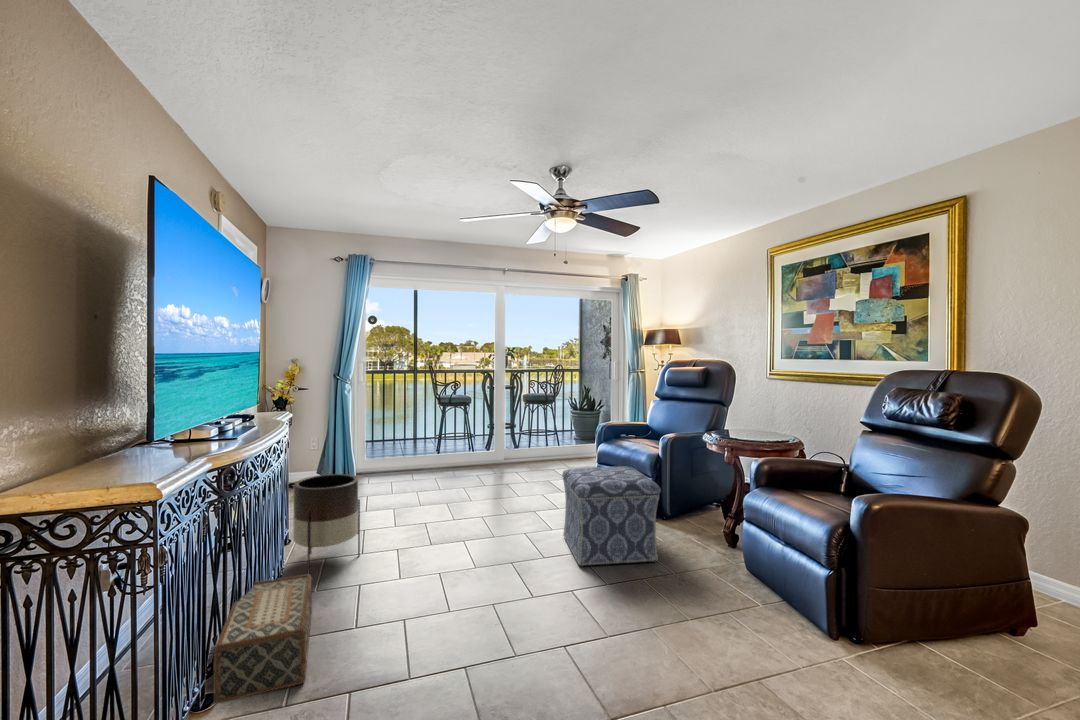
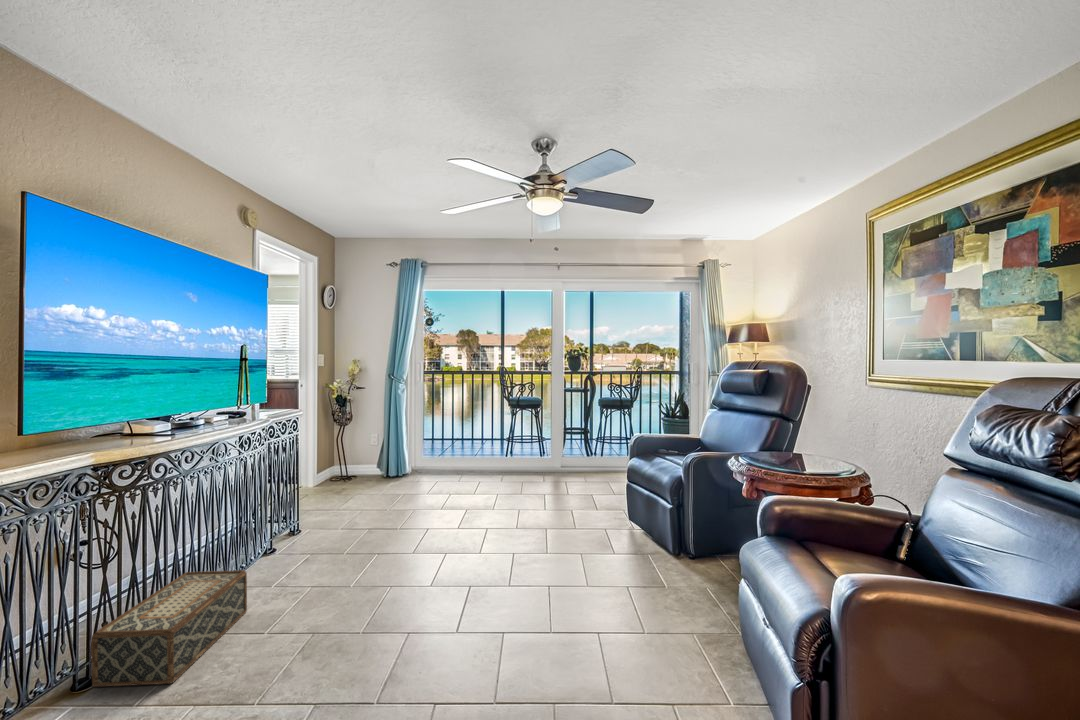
ottoman: present [562,466,661,566] -> none [535,486,639,612]
planter: present [293,474,360,574] -> none [281,472,344,568]

